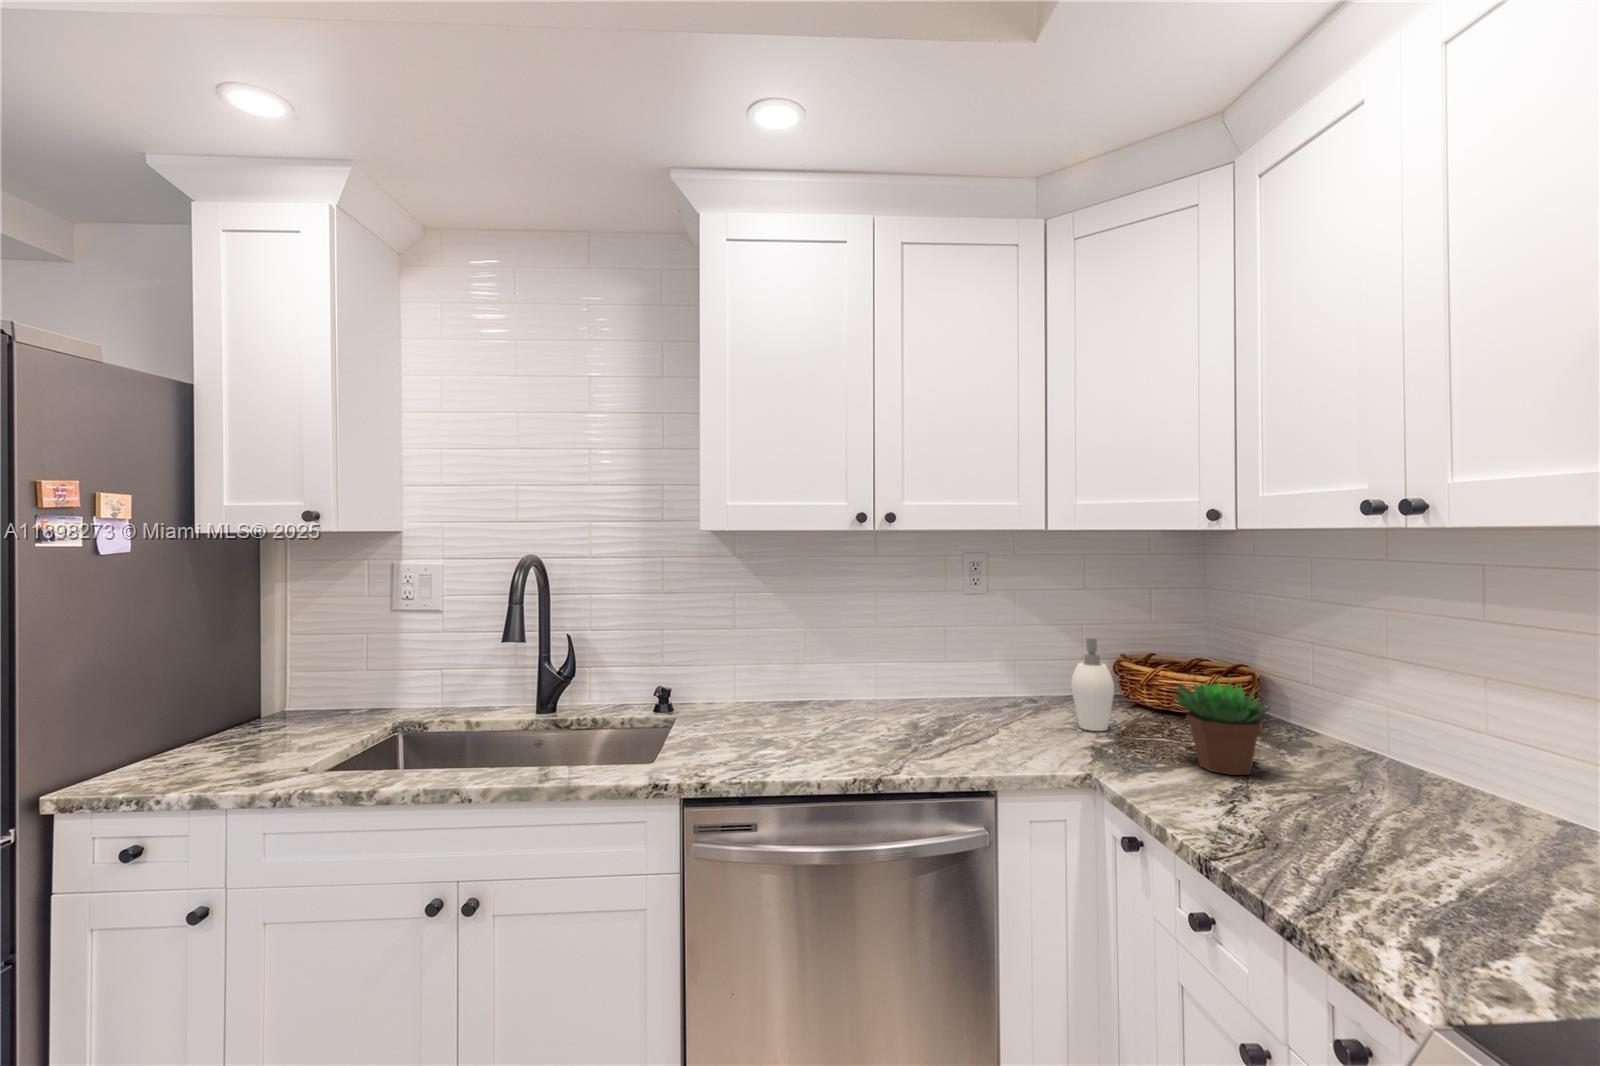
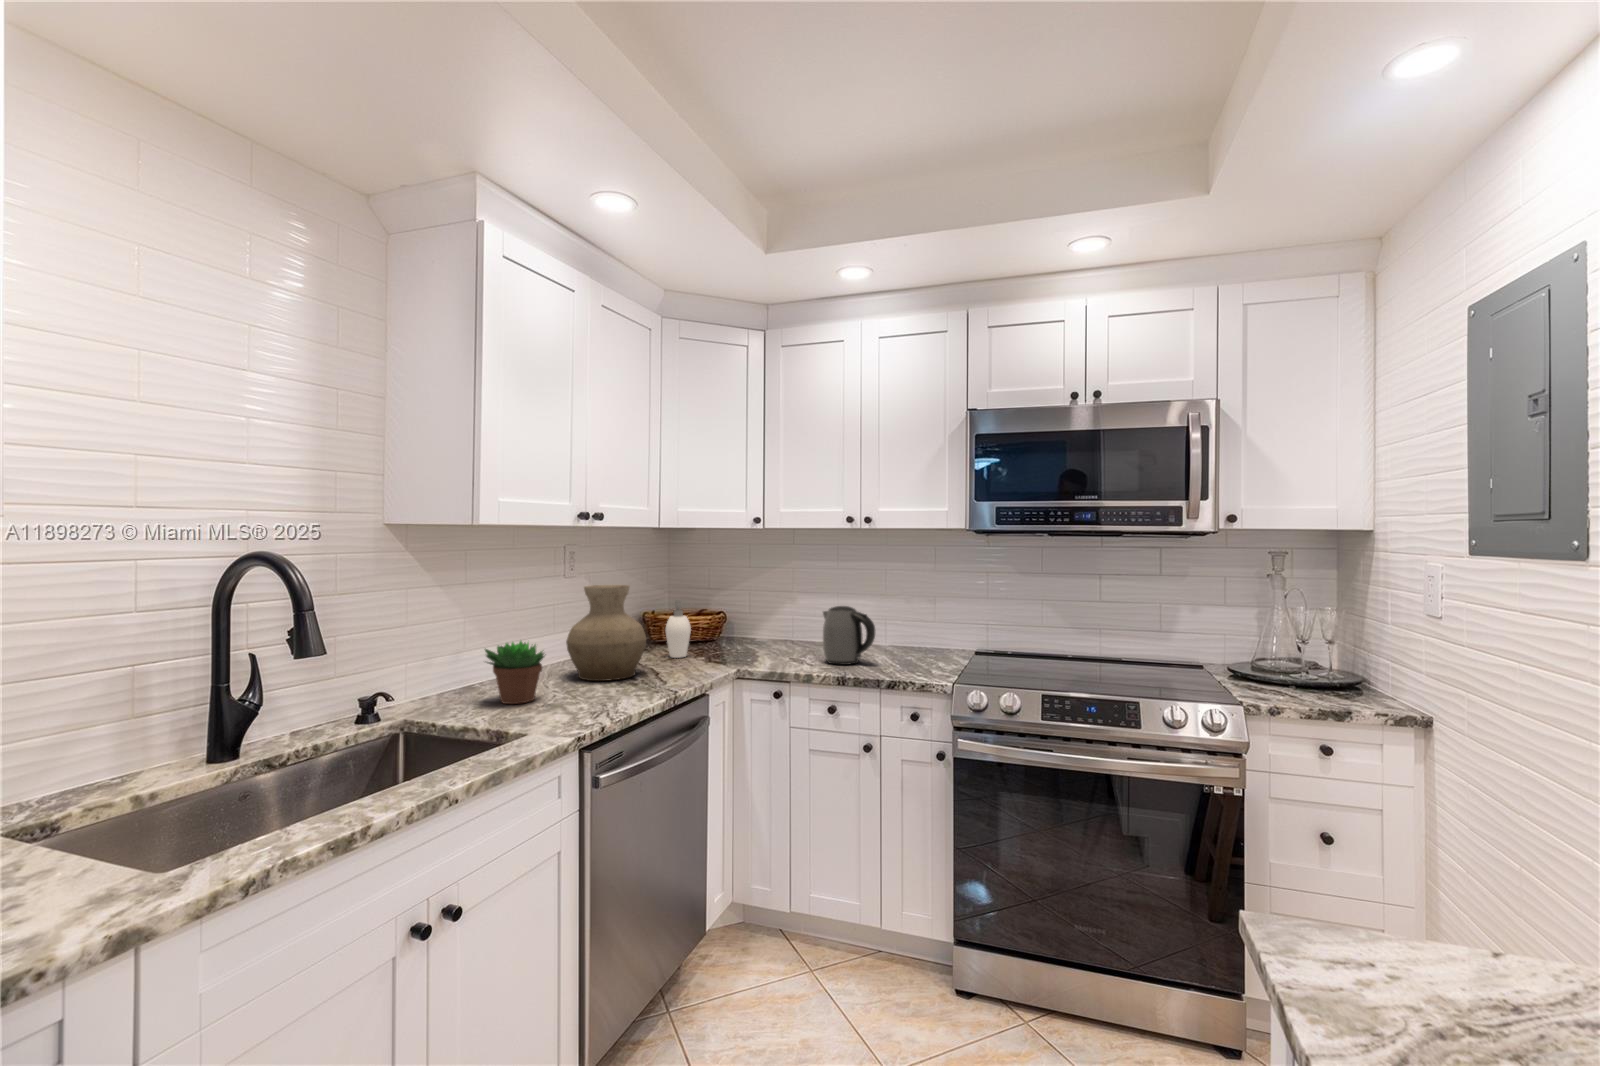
vase: none [874,605,981,737] -> present [566,585,646,681]
succulent plant: present [1173,682,1270,775] -> present [485,641,544,704]
kettle: none [1305,697,1443,855] -> present [823,606,875,665]

